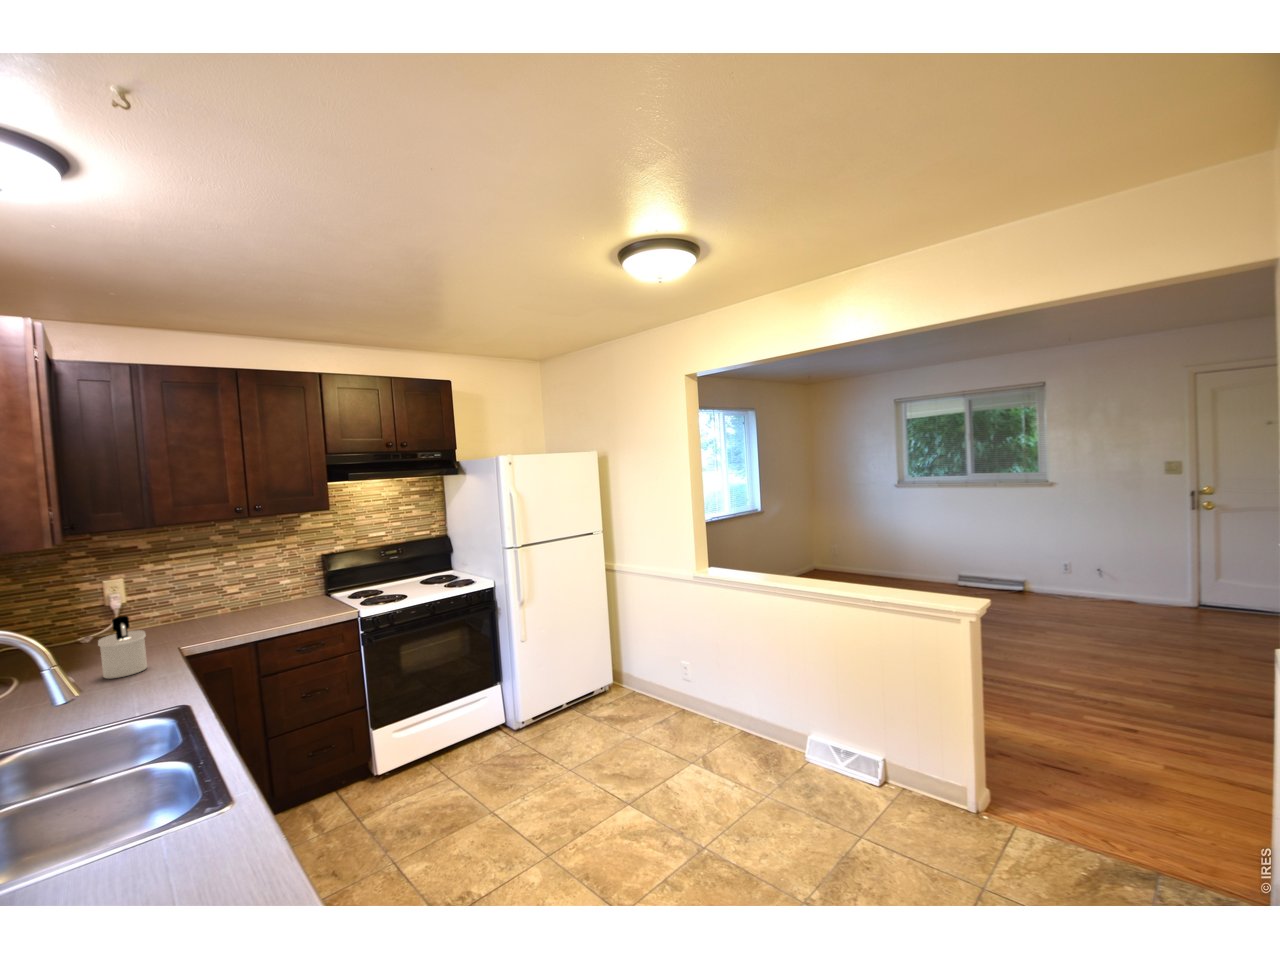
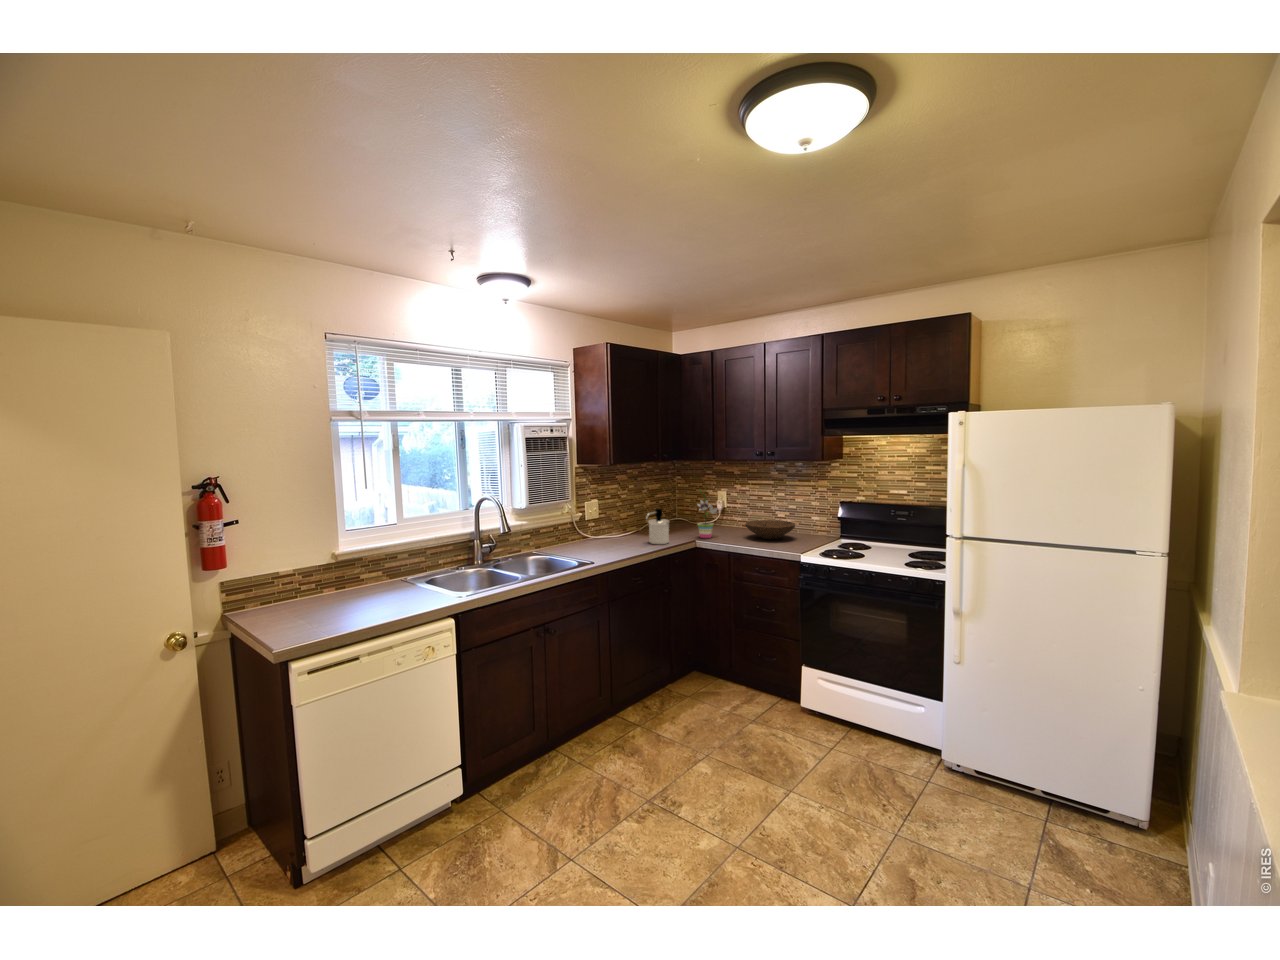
potted plant: none [143,575,186,648] -> present [698,490,718,538]
wooden bowl: none [215,591,291,620] -> present [746,520,795,539]

